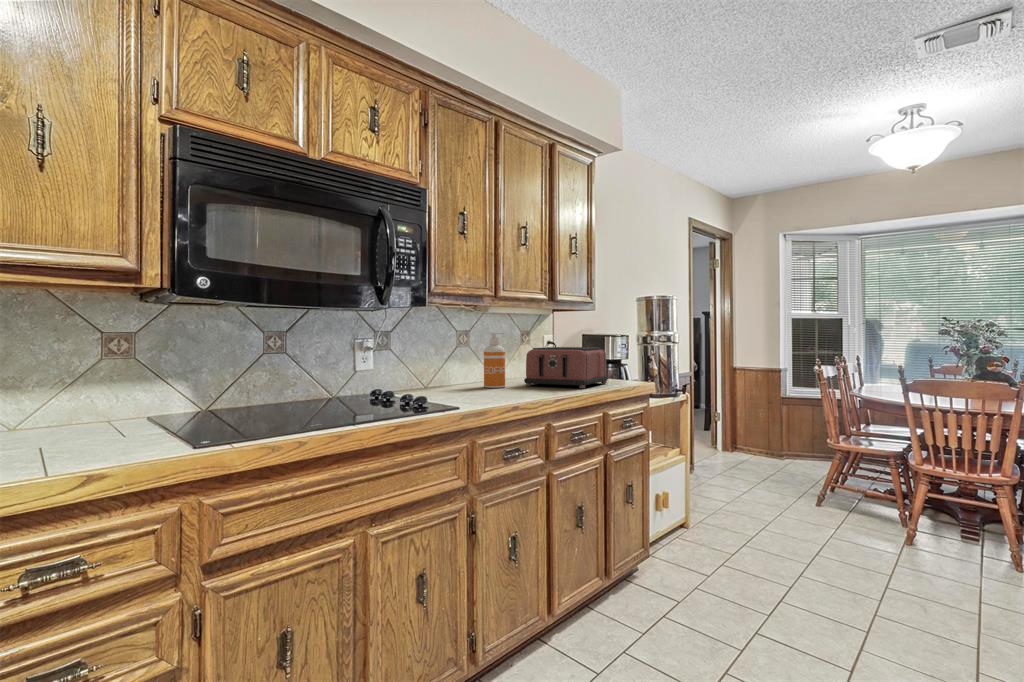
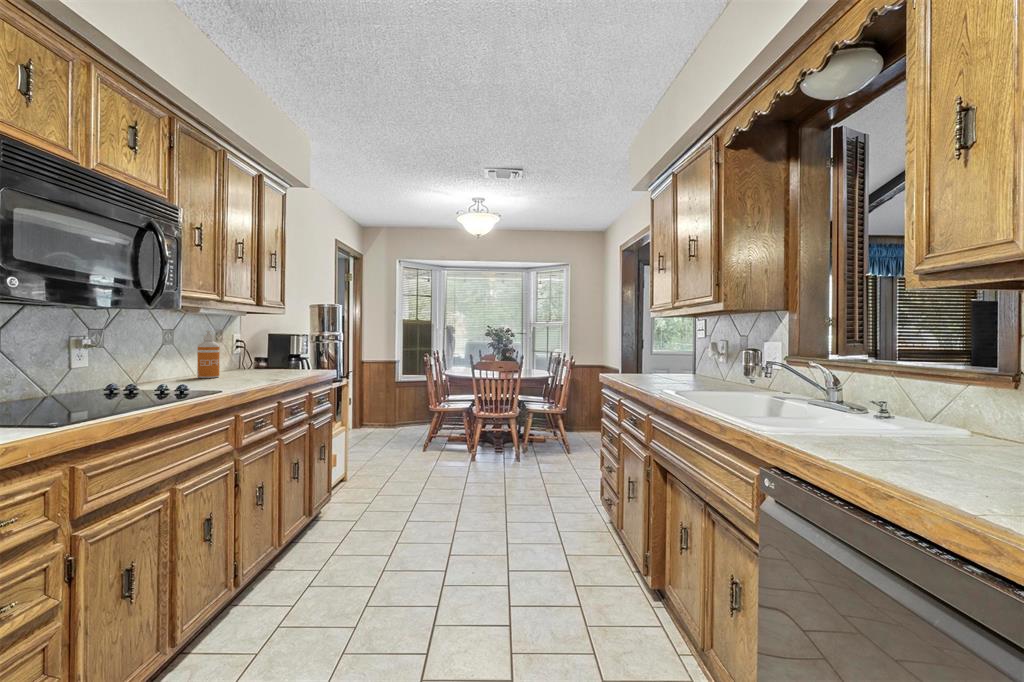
toaster: present [524,347,608,388] -> none [234,343,302,376]

